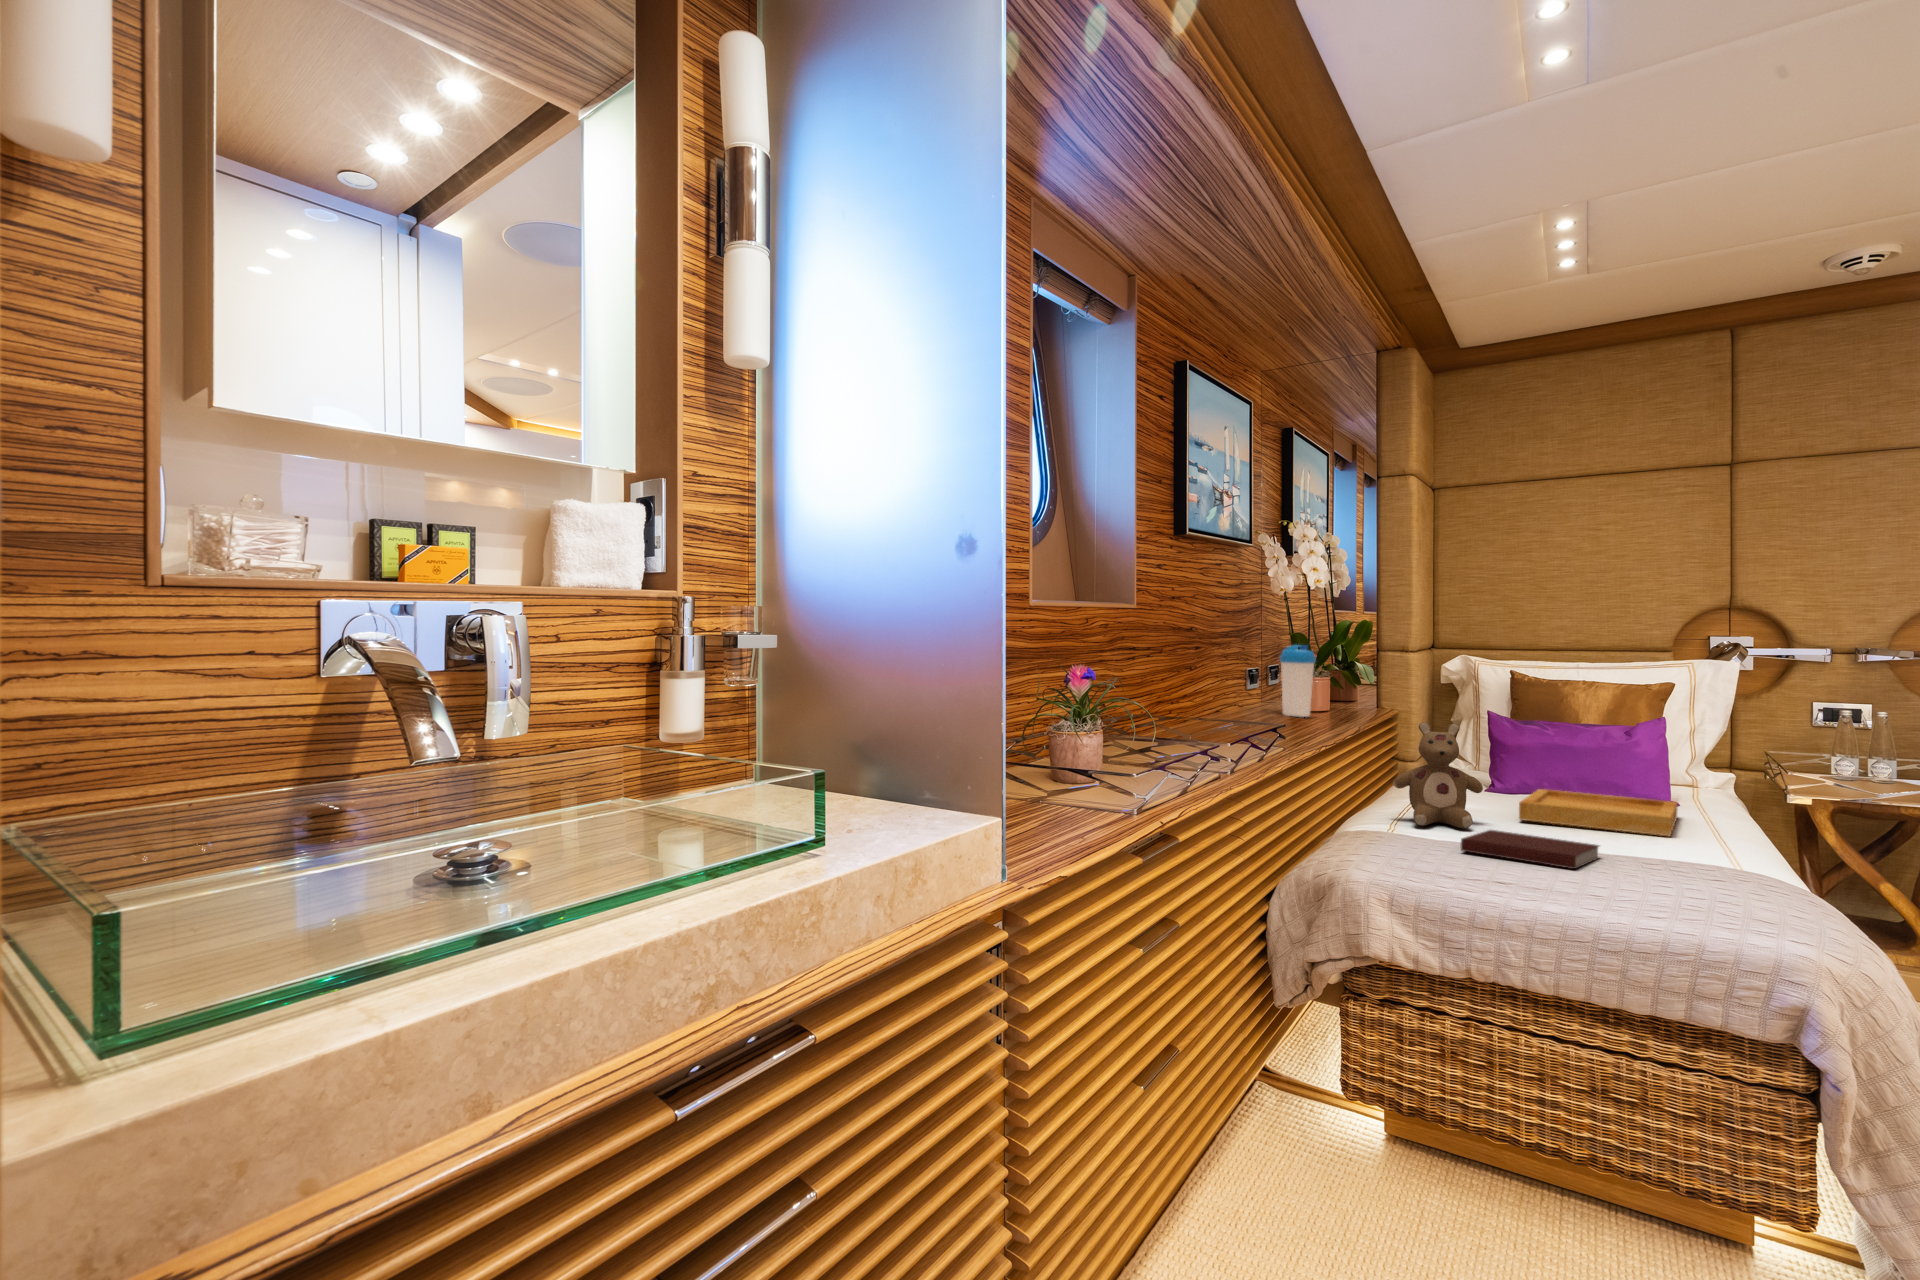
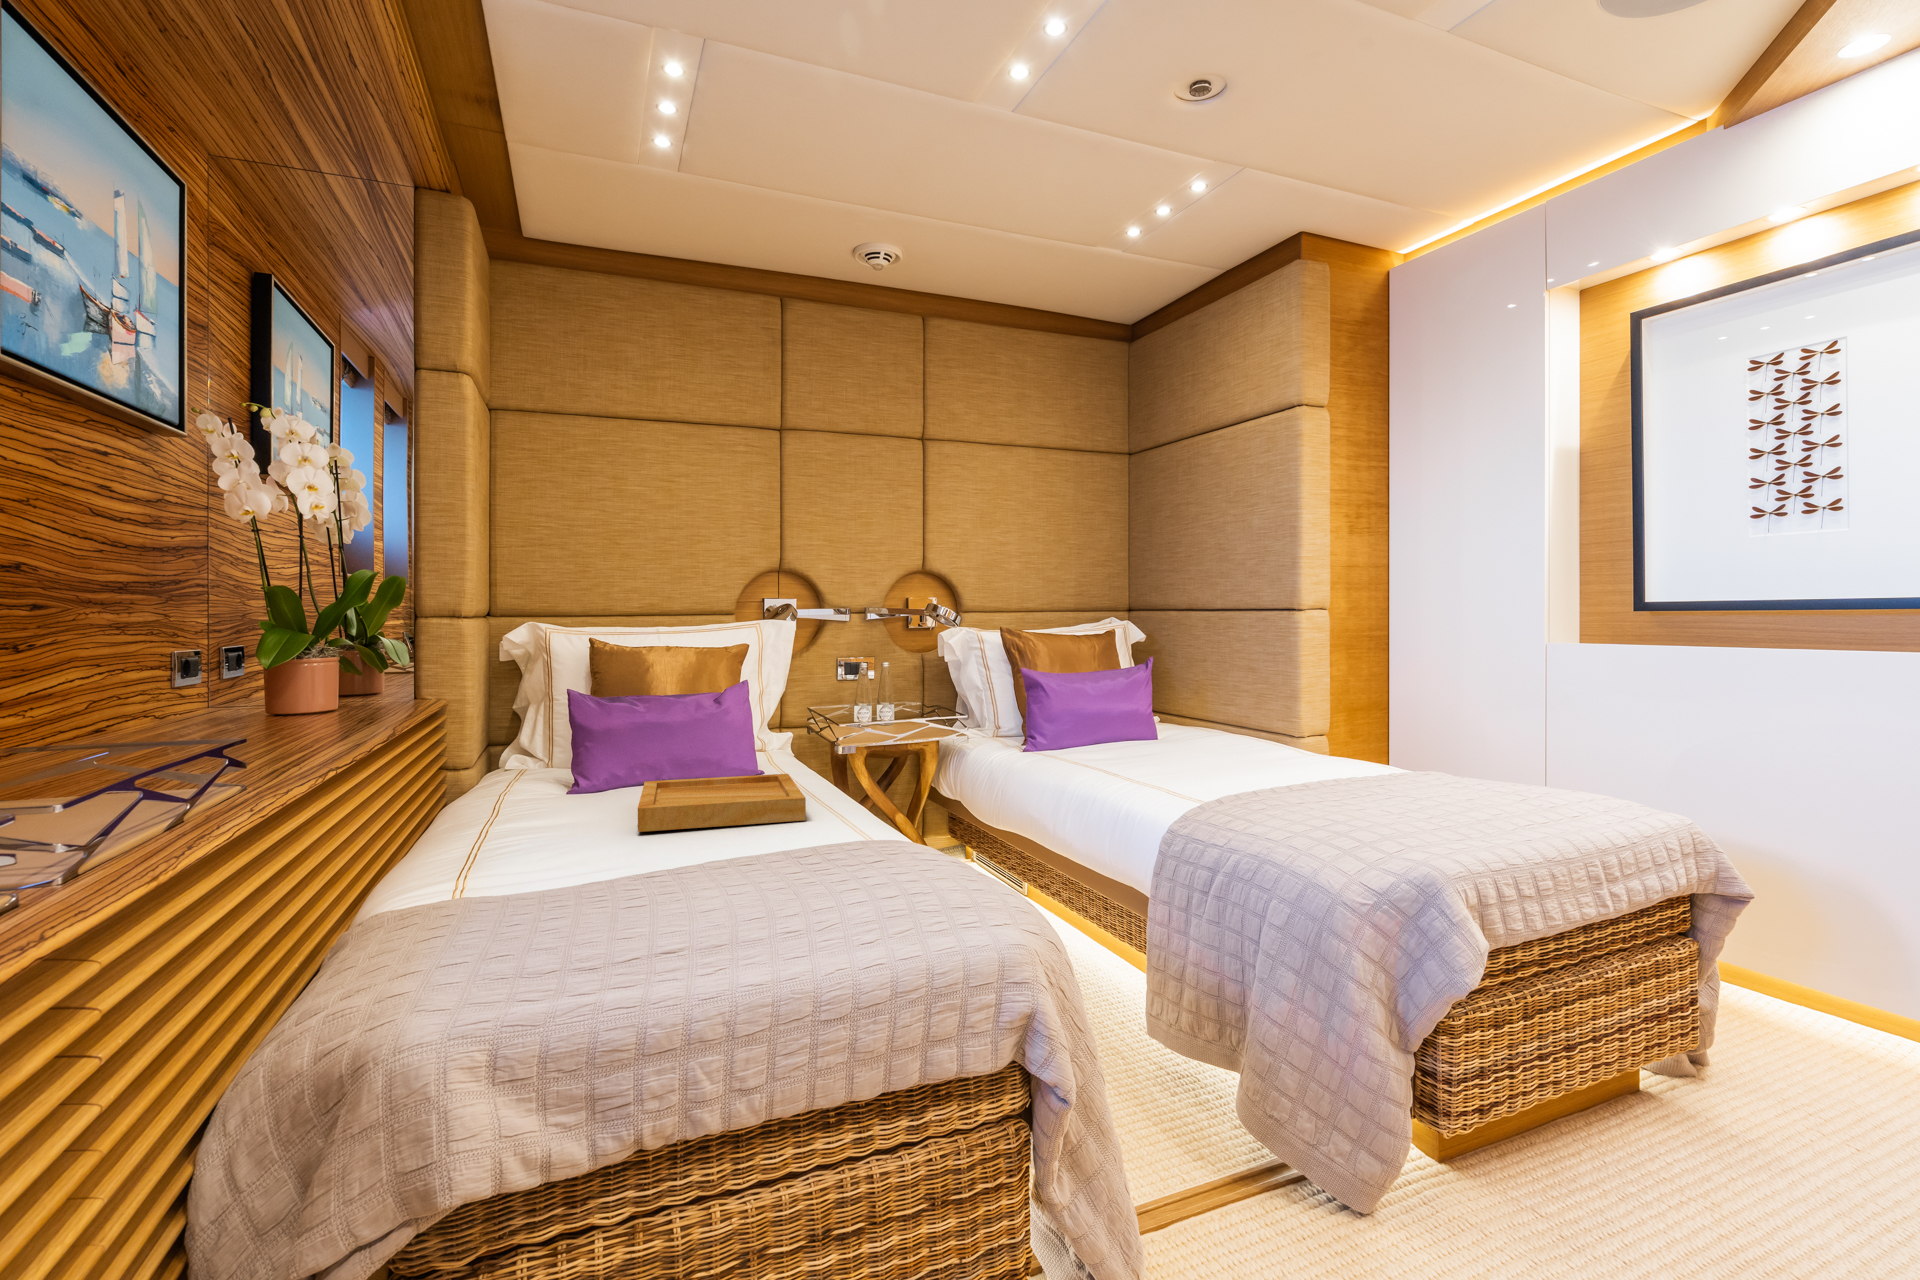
water bottle: present [1280,645,1316,717] -> none [243,607,314,725]
stuffed bear: present [1393,722,1483,829] -> none [461,712,594,875]
notebook: present [1461,830,1599,869] -> none [589,859,765,916]

